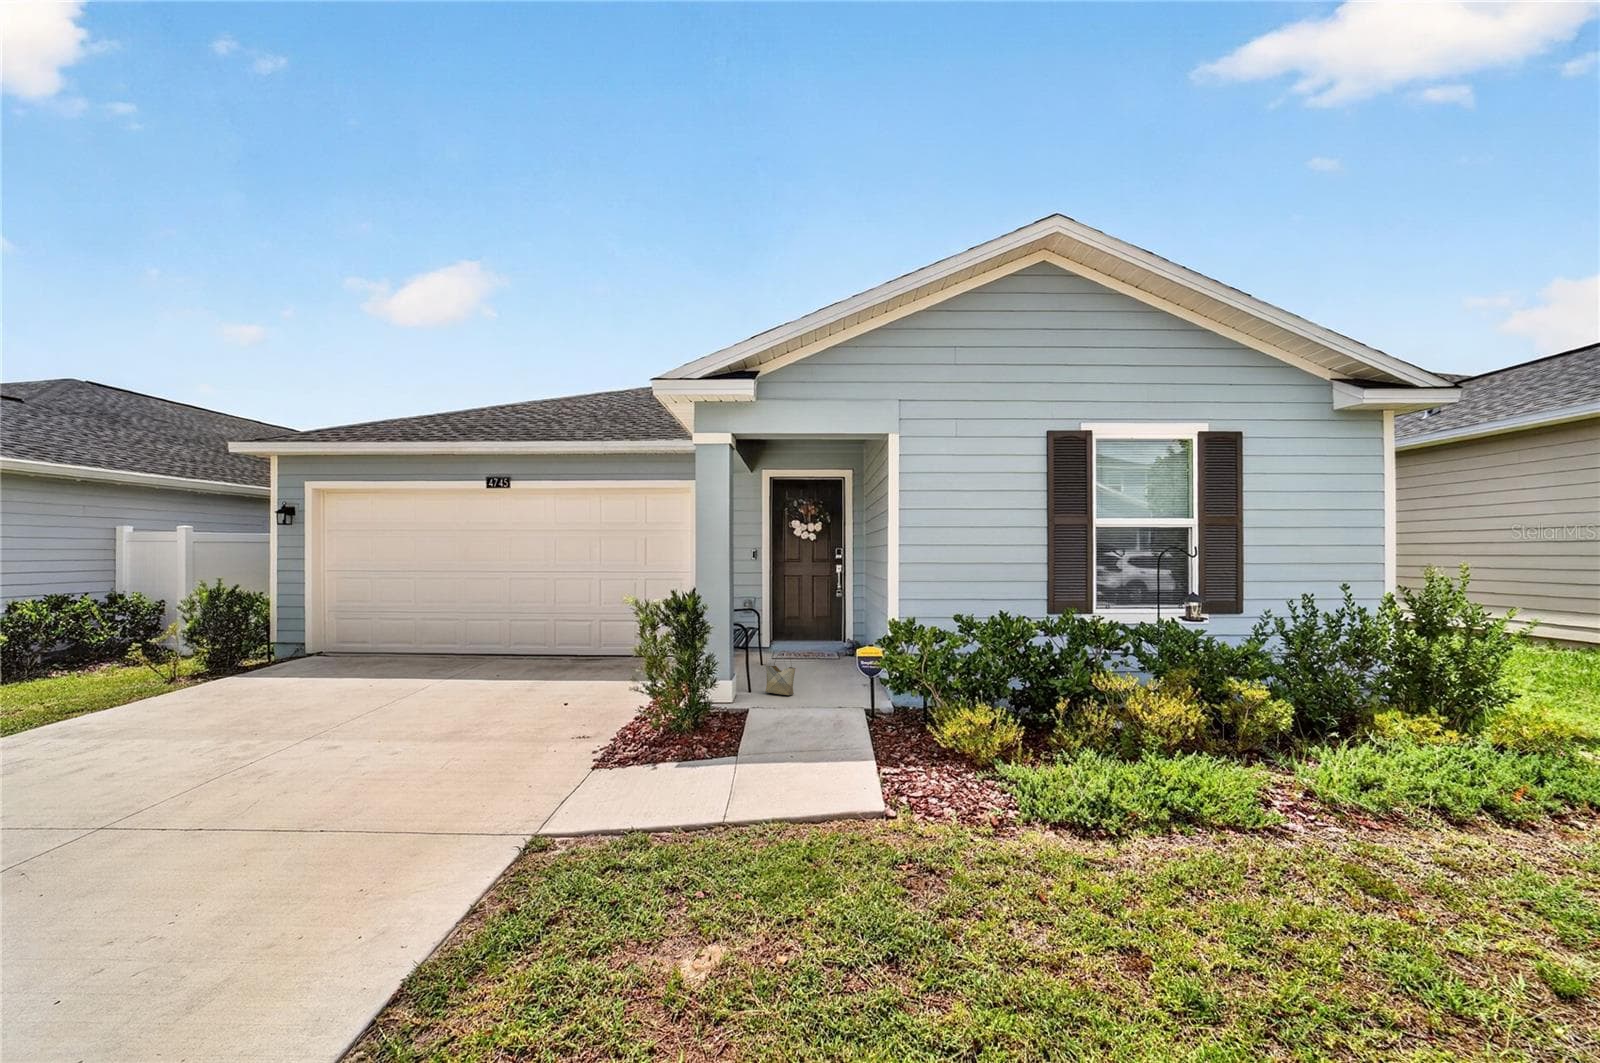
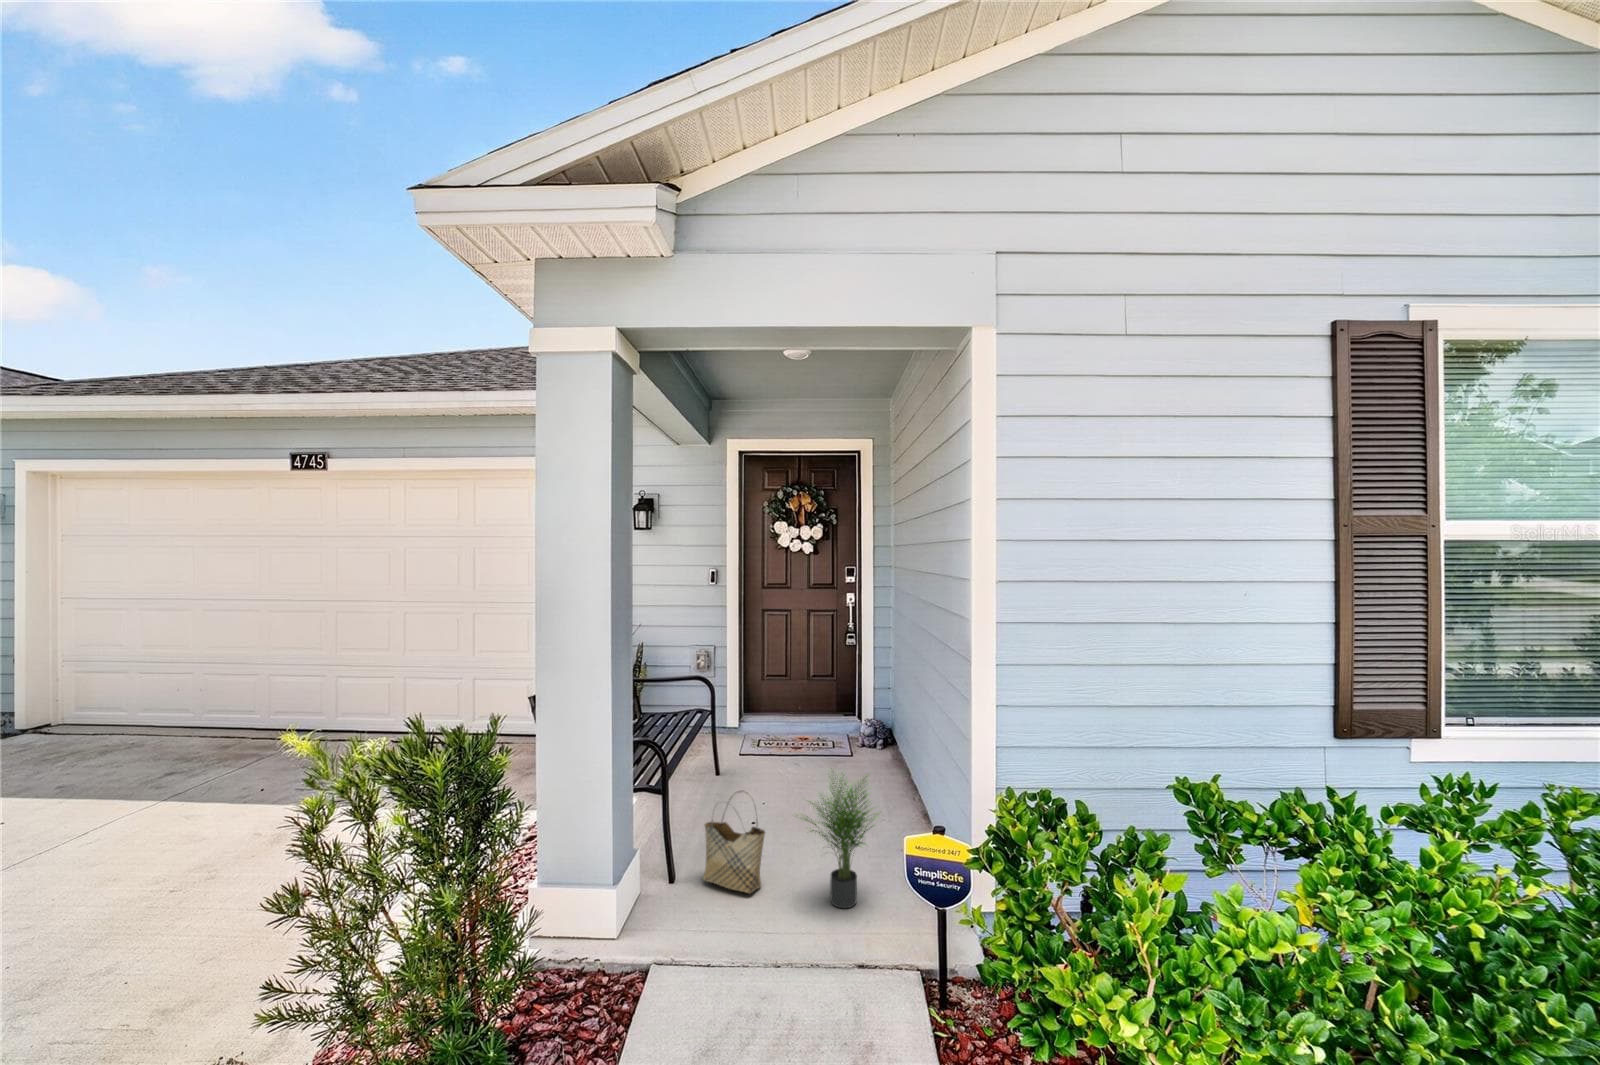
potted plant: none [807,636,852,699] -> present [805,775,878,908]

